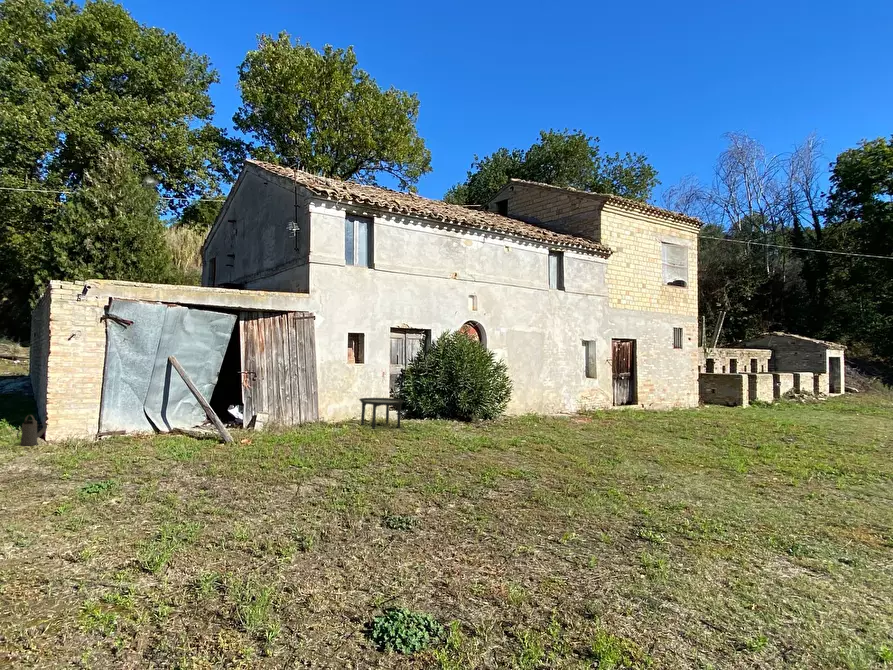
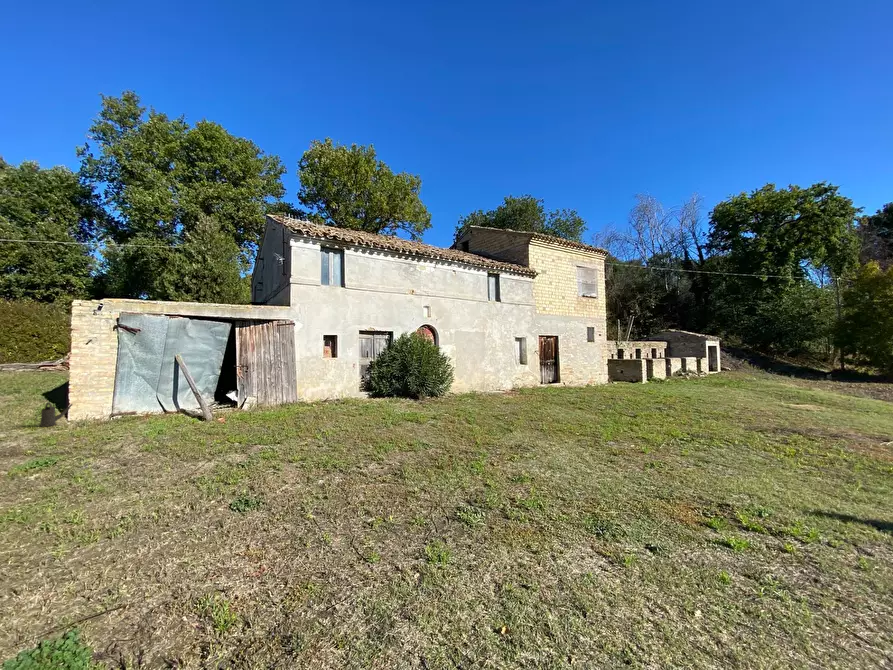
round table: present [359,398,404,429] -> none [331,383,366,407]

